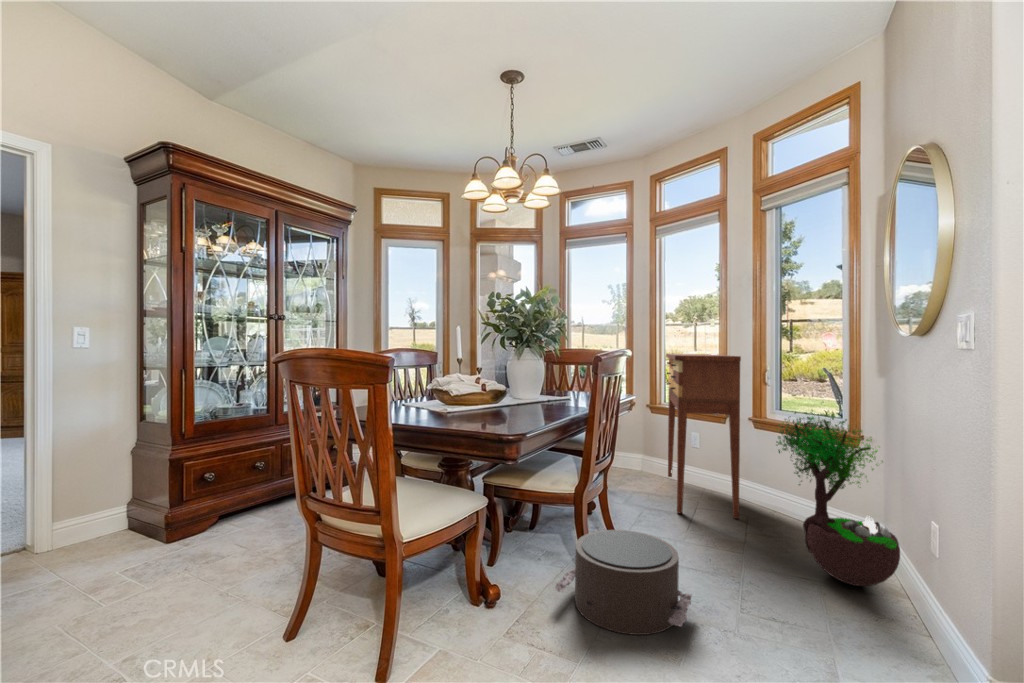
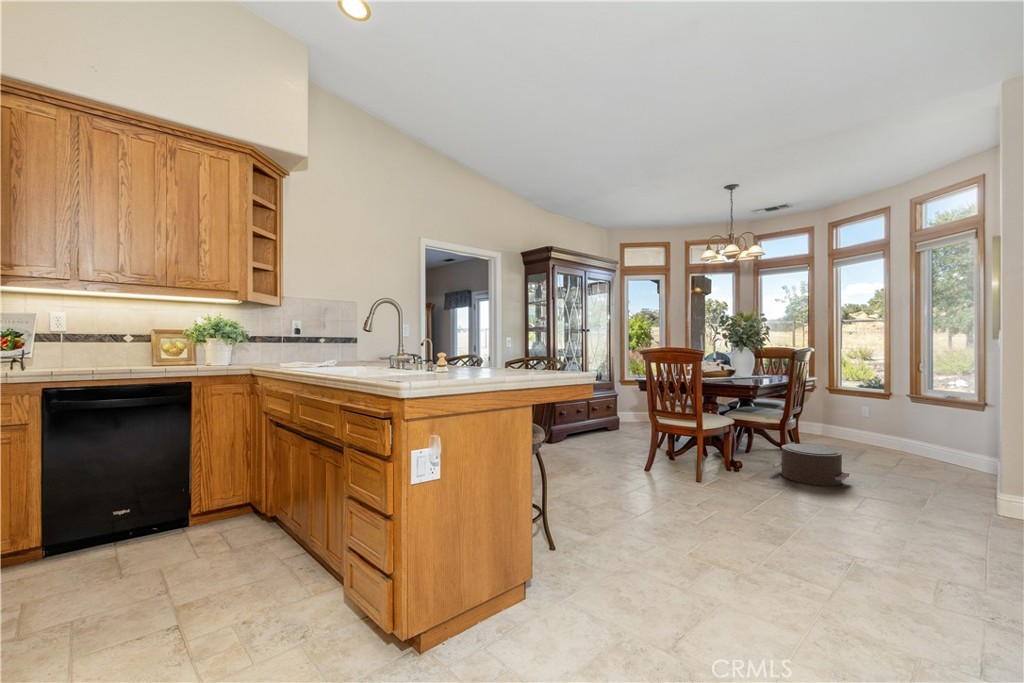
console table: present [666,354,741,519] -> none [841,350,895,458]
potted tree: present [777,410,900,586] -> none [913,379,994,484]

